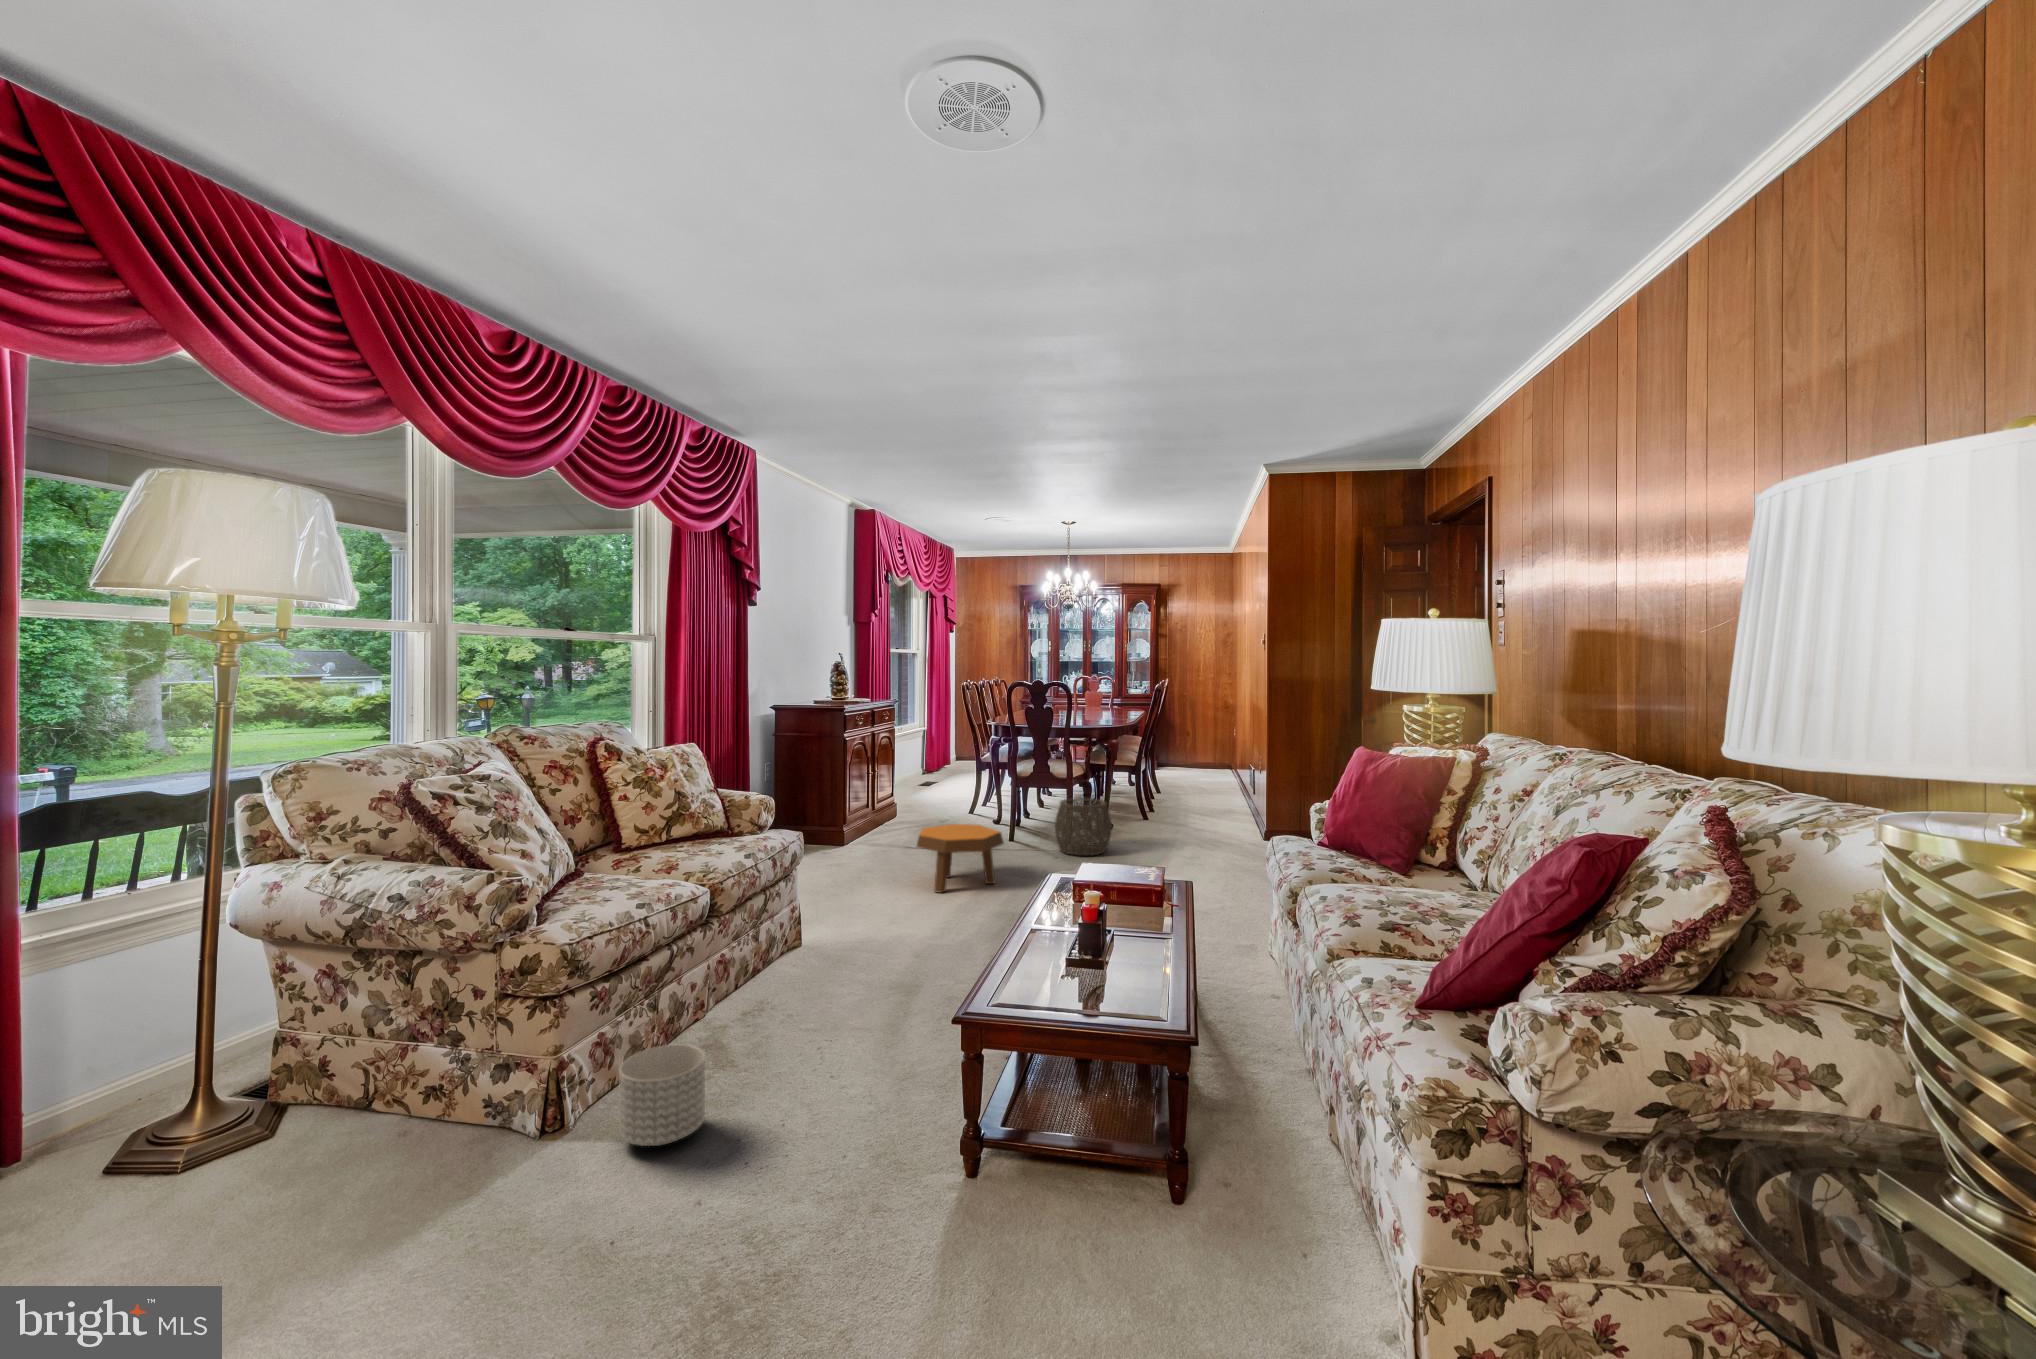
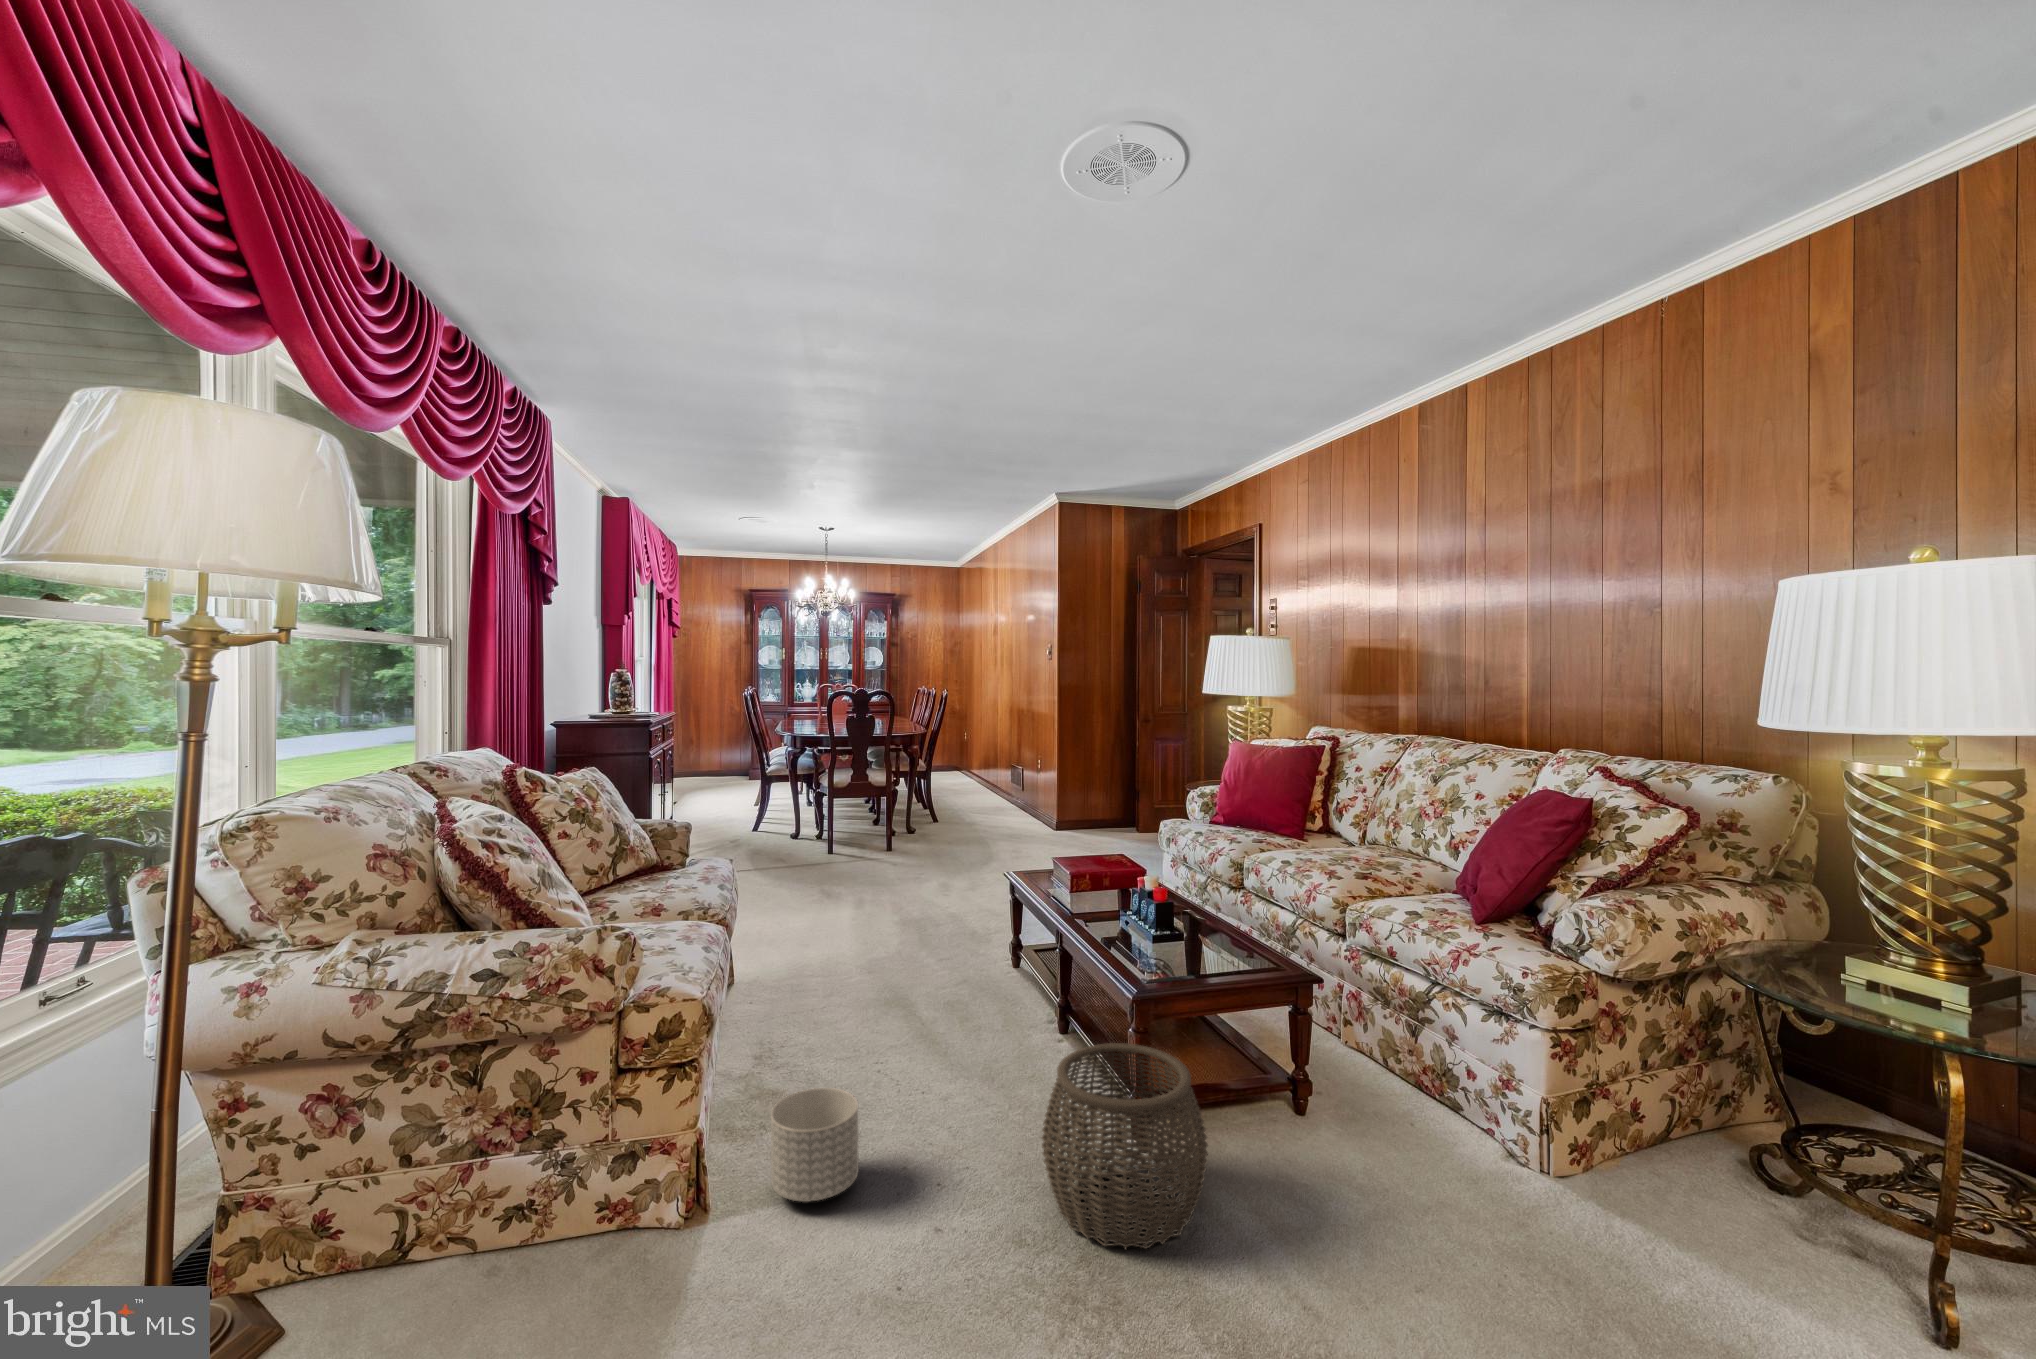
woven basket: present [1054,798,1112,856] -> present [1042,1043,1208,1249]
footstool: present [917,824,1004,893] -> none [779,839,871,912]

